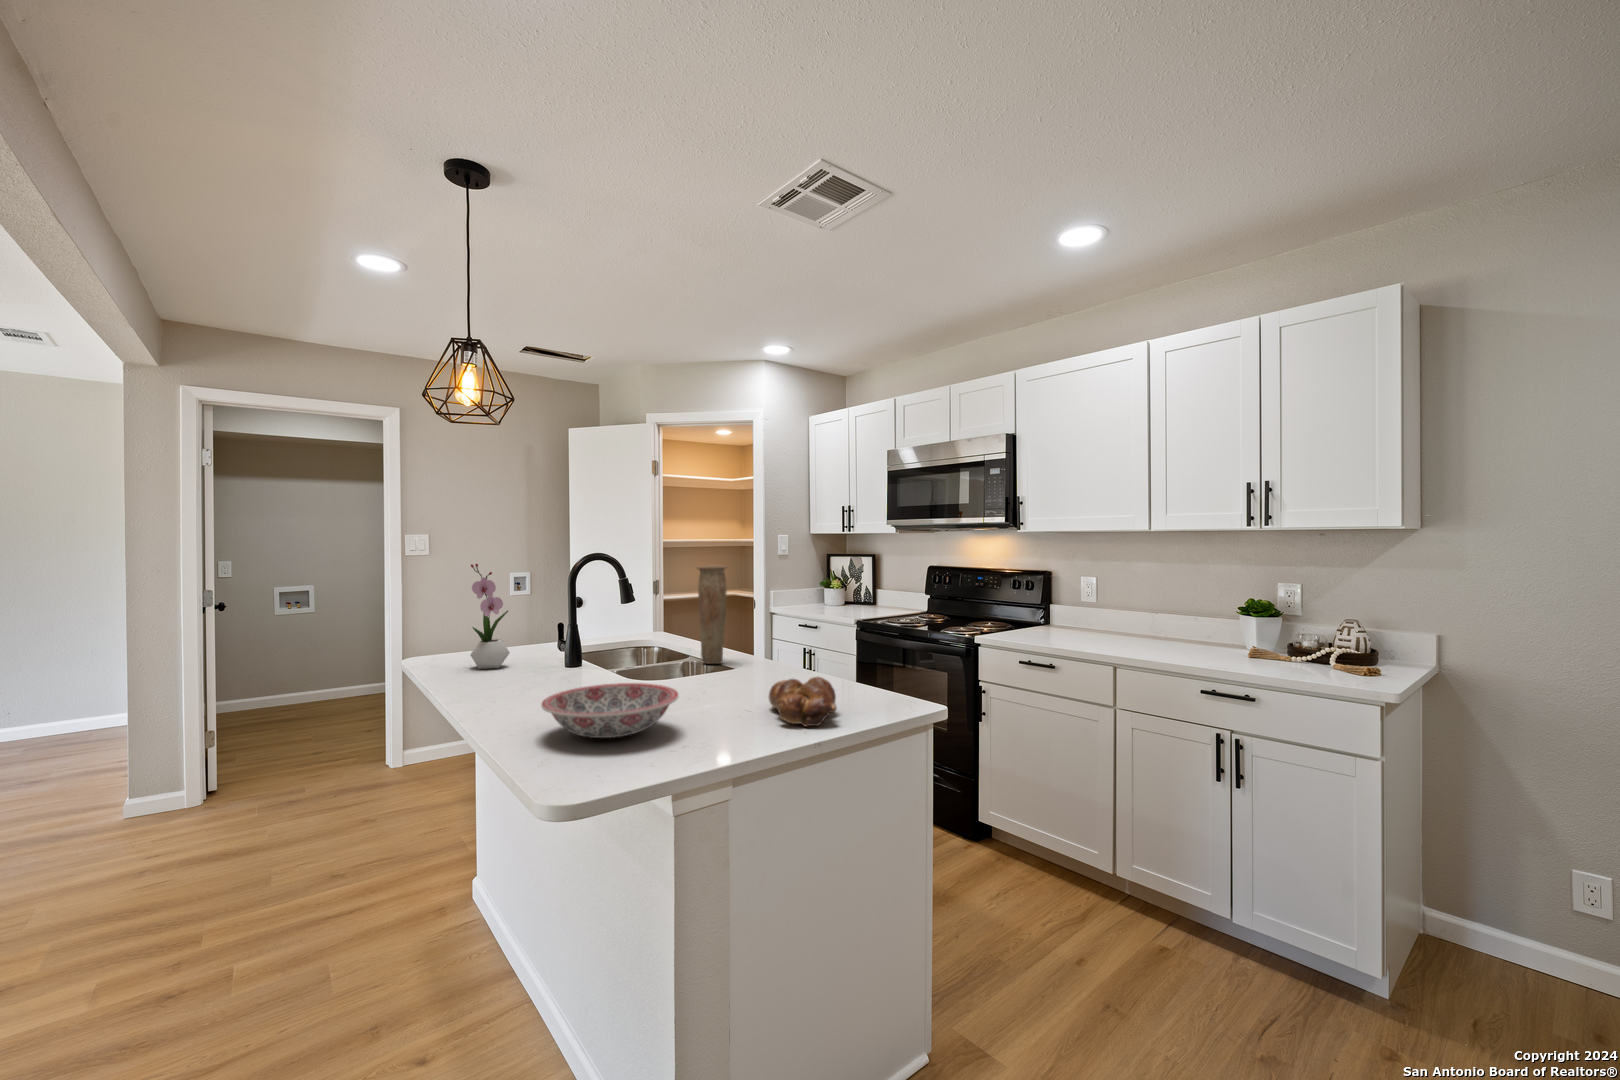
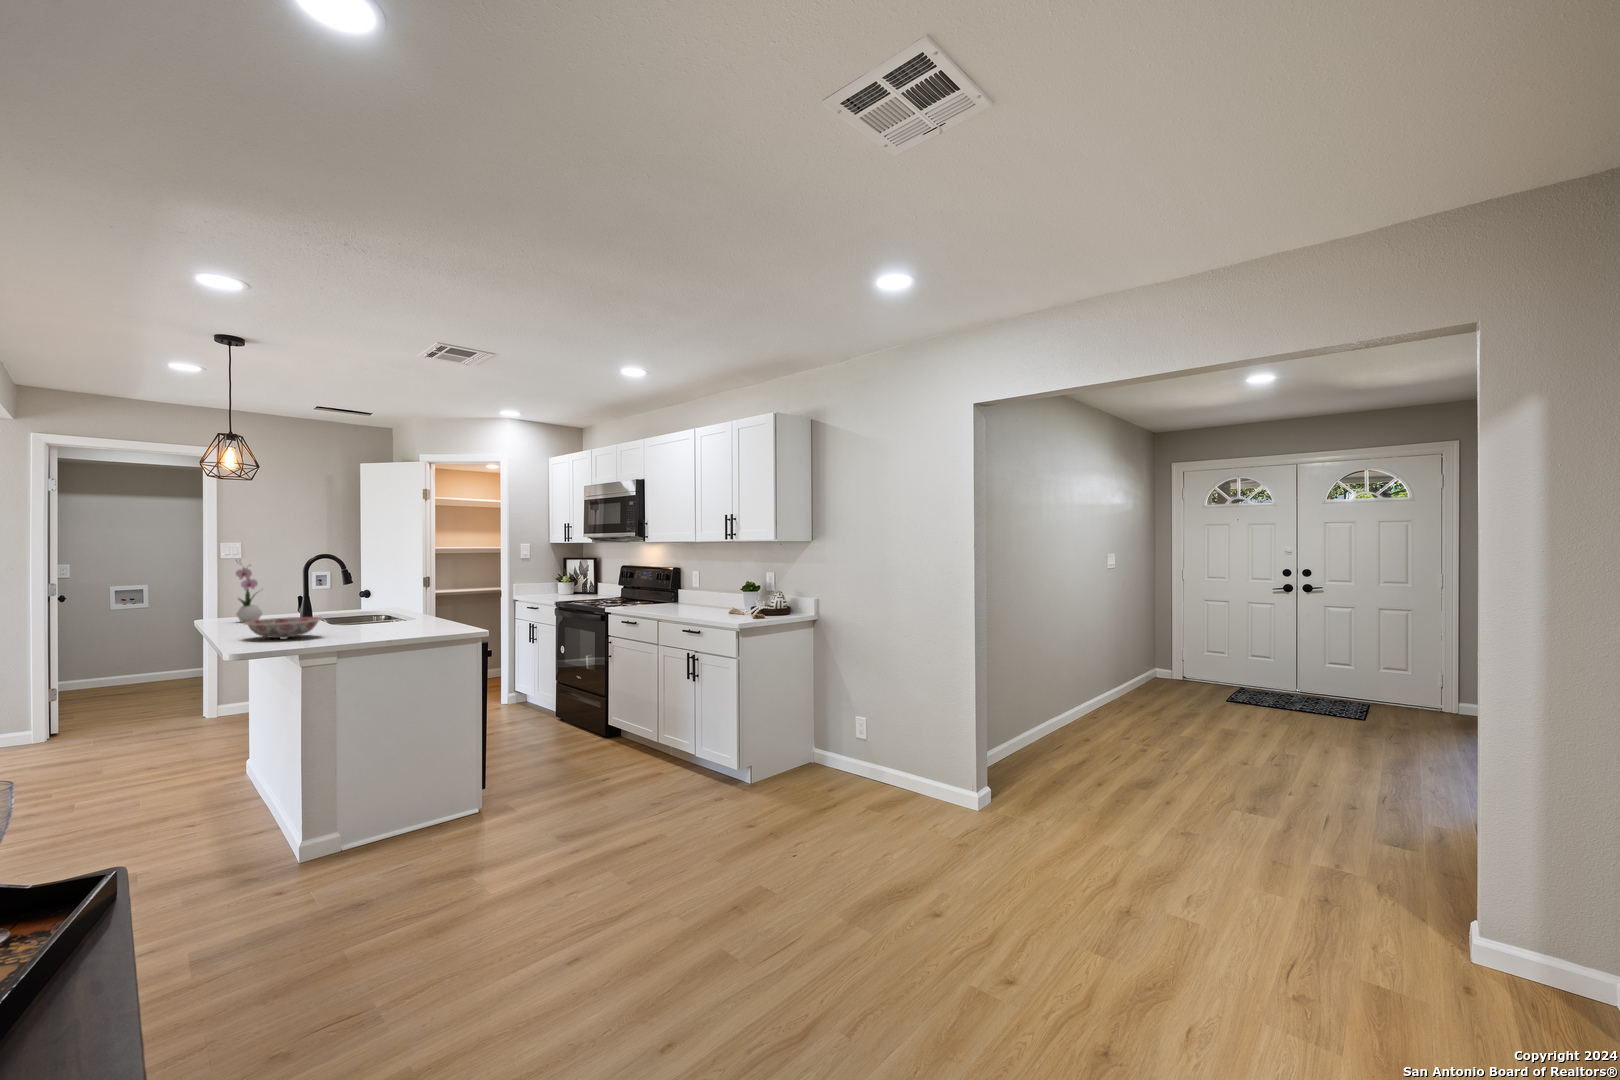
vase: present [697,565,727,664] -> none [390,561,411,620]
bread loaf: present [769,677,836,727] -> none [380,615,424,636]

